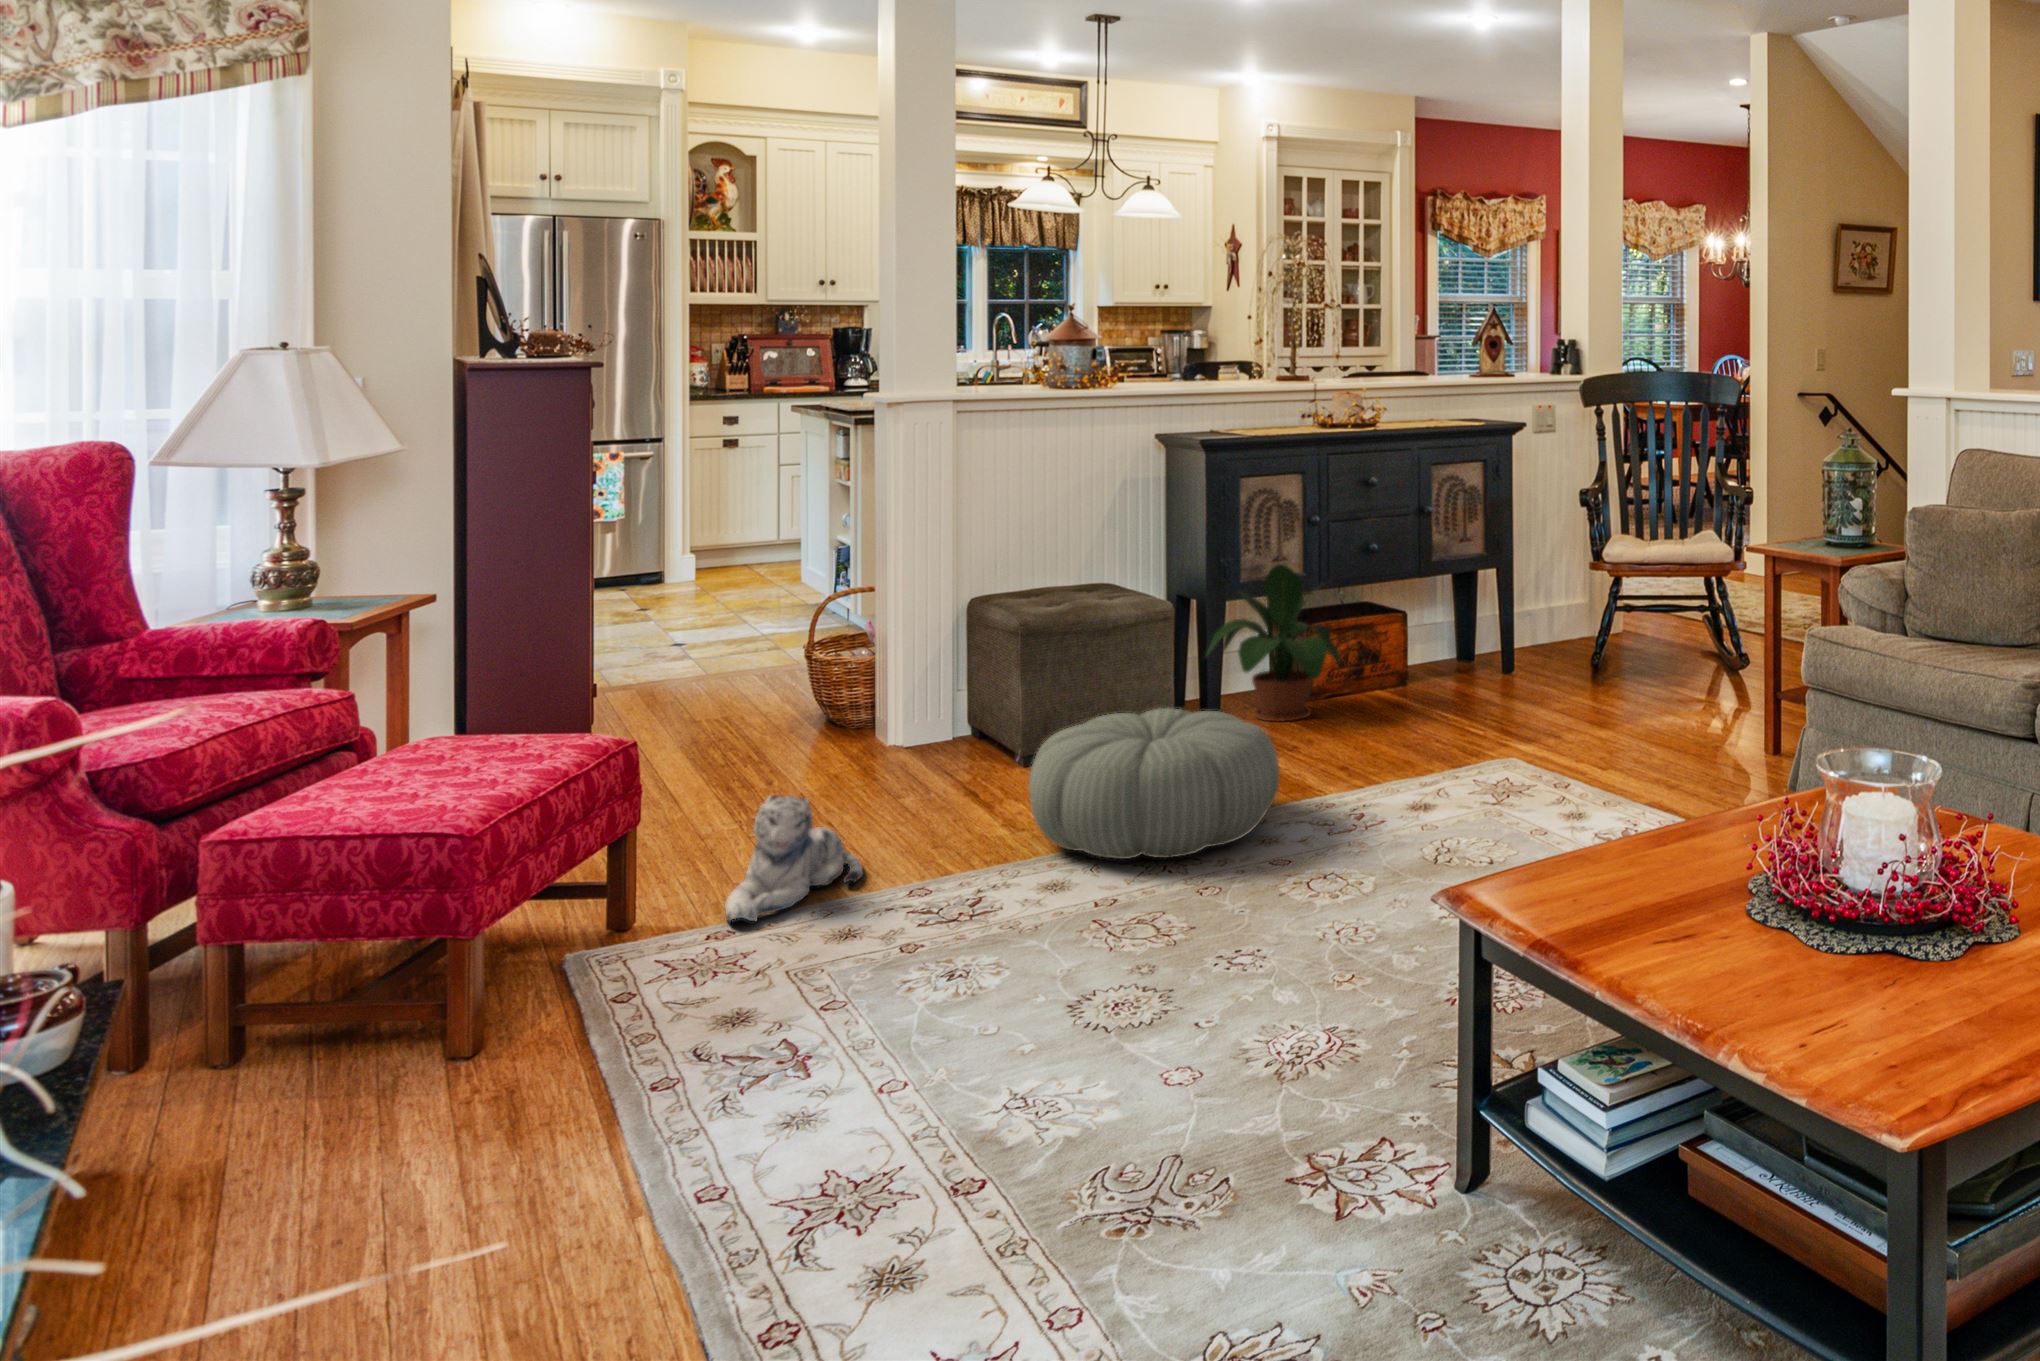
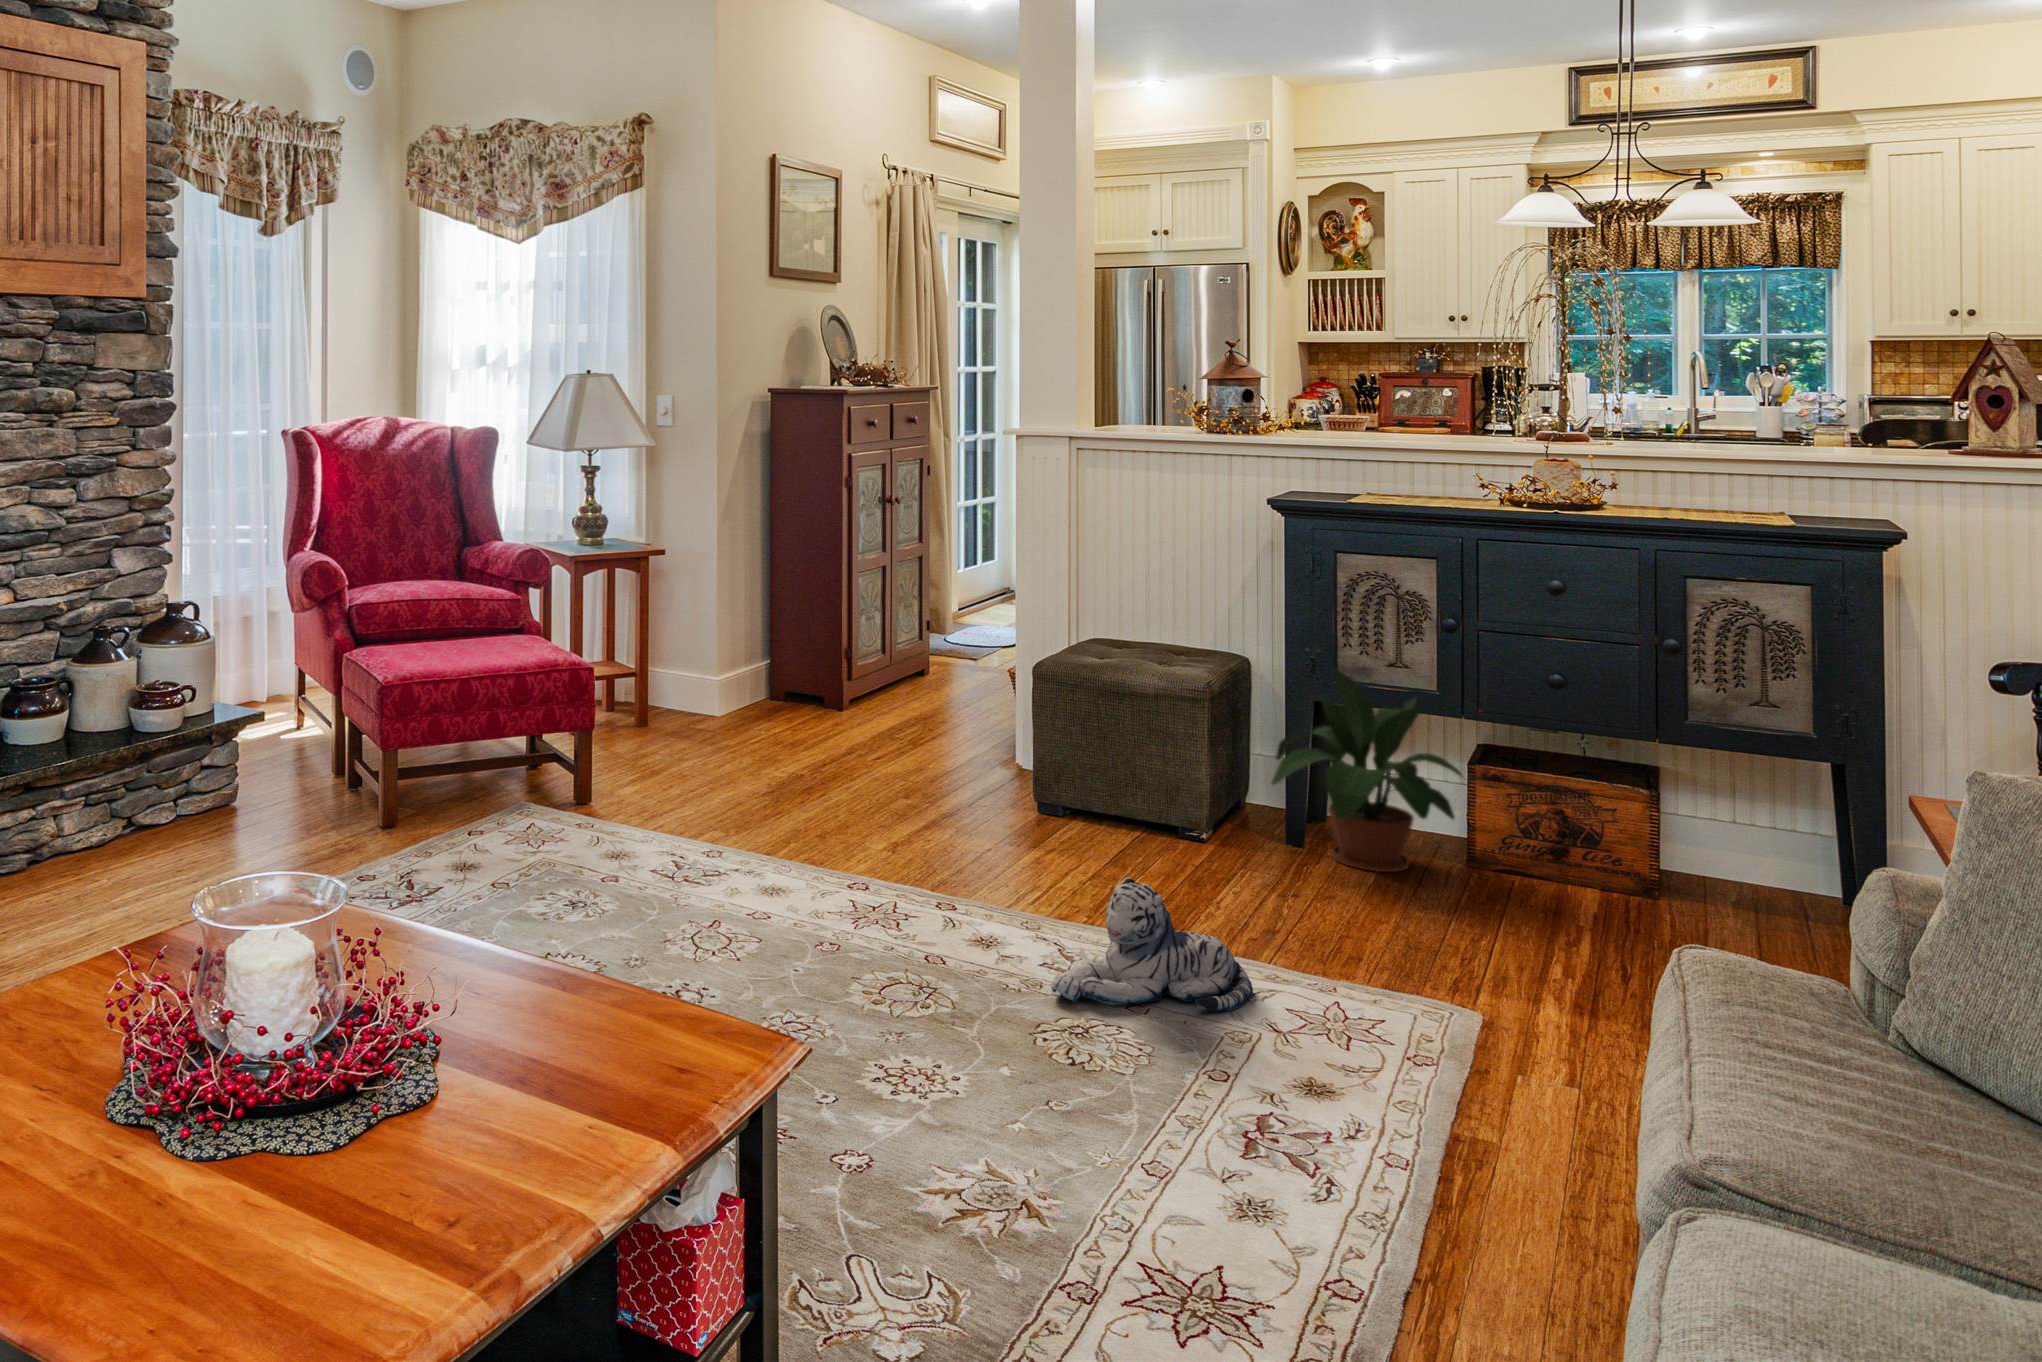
pouf: present [1029,708,1279,859] -> none [796,754,1052,913]
plush toy: present [725,795,864,922] -> present [1051,877,1253,1012]

